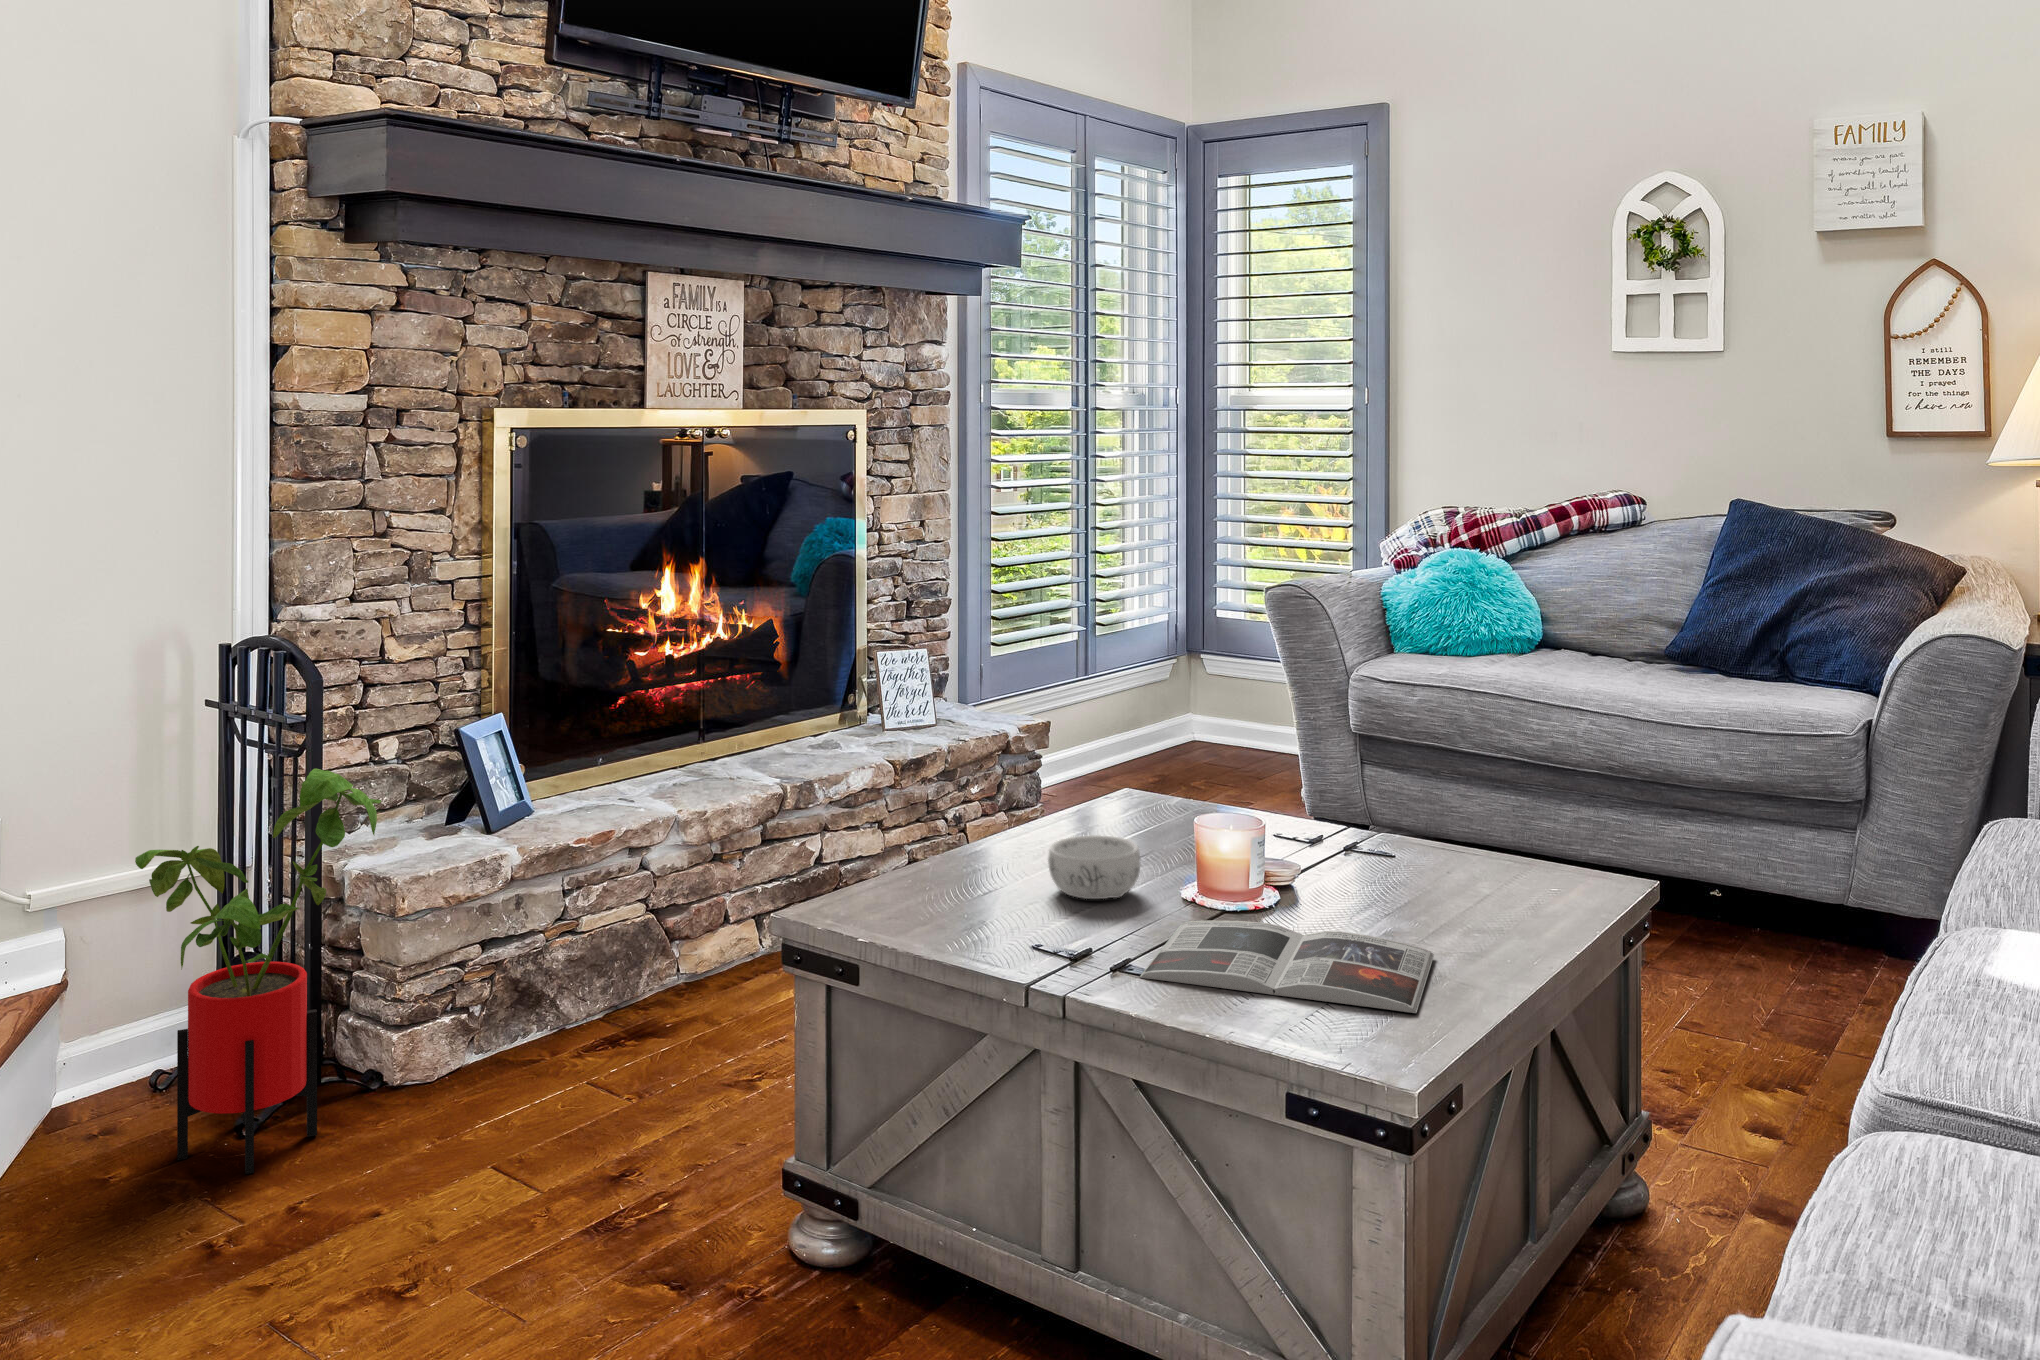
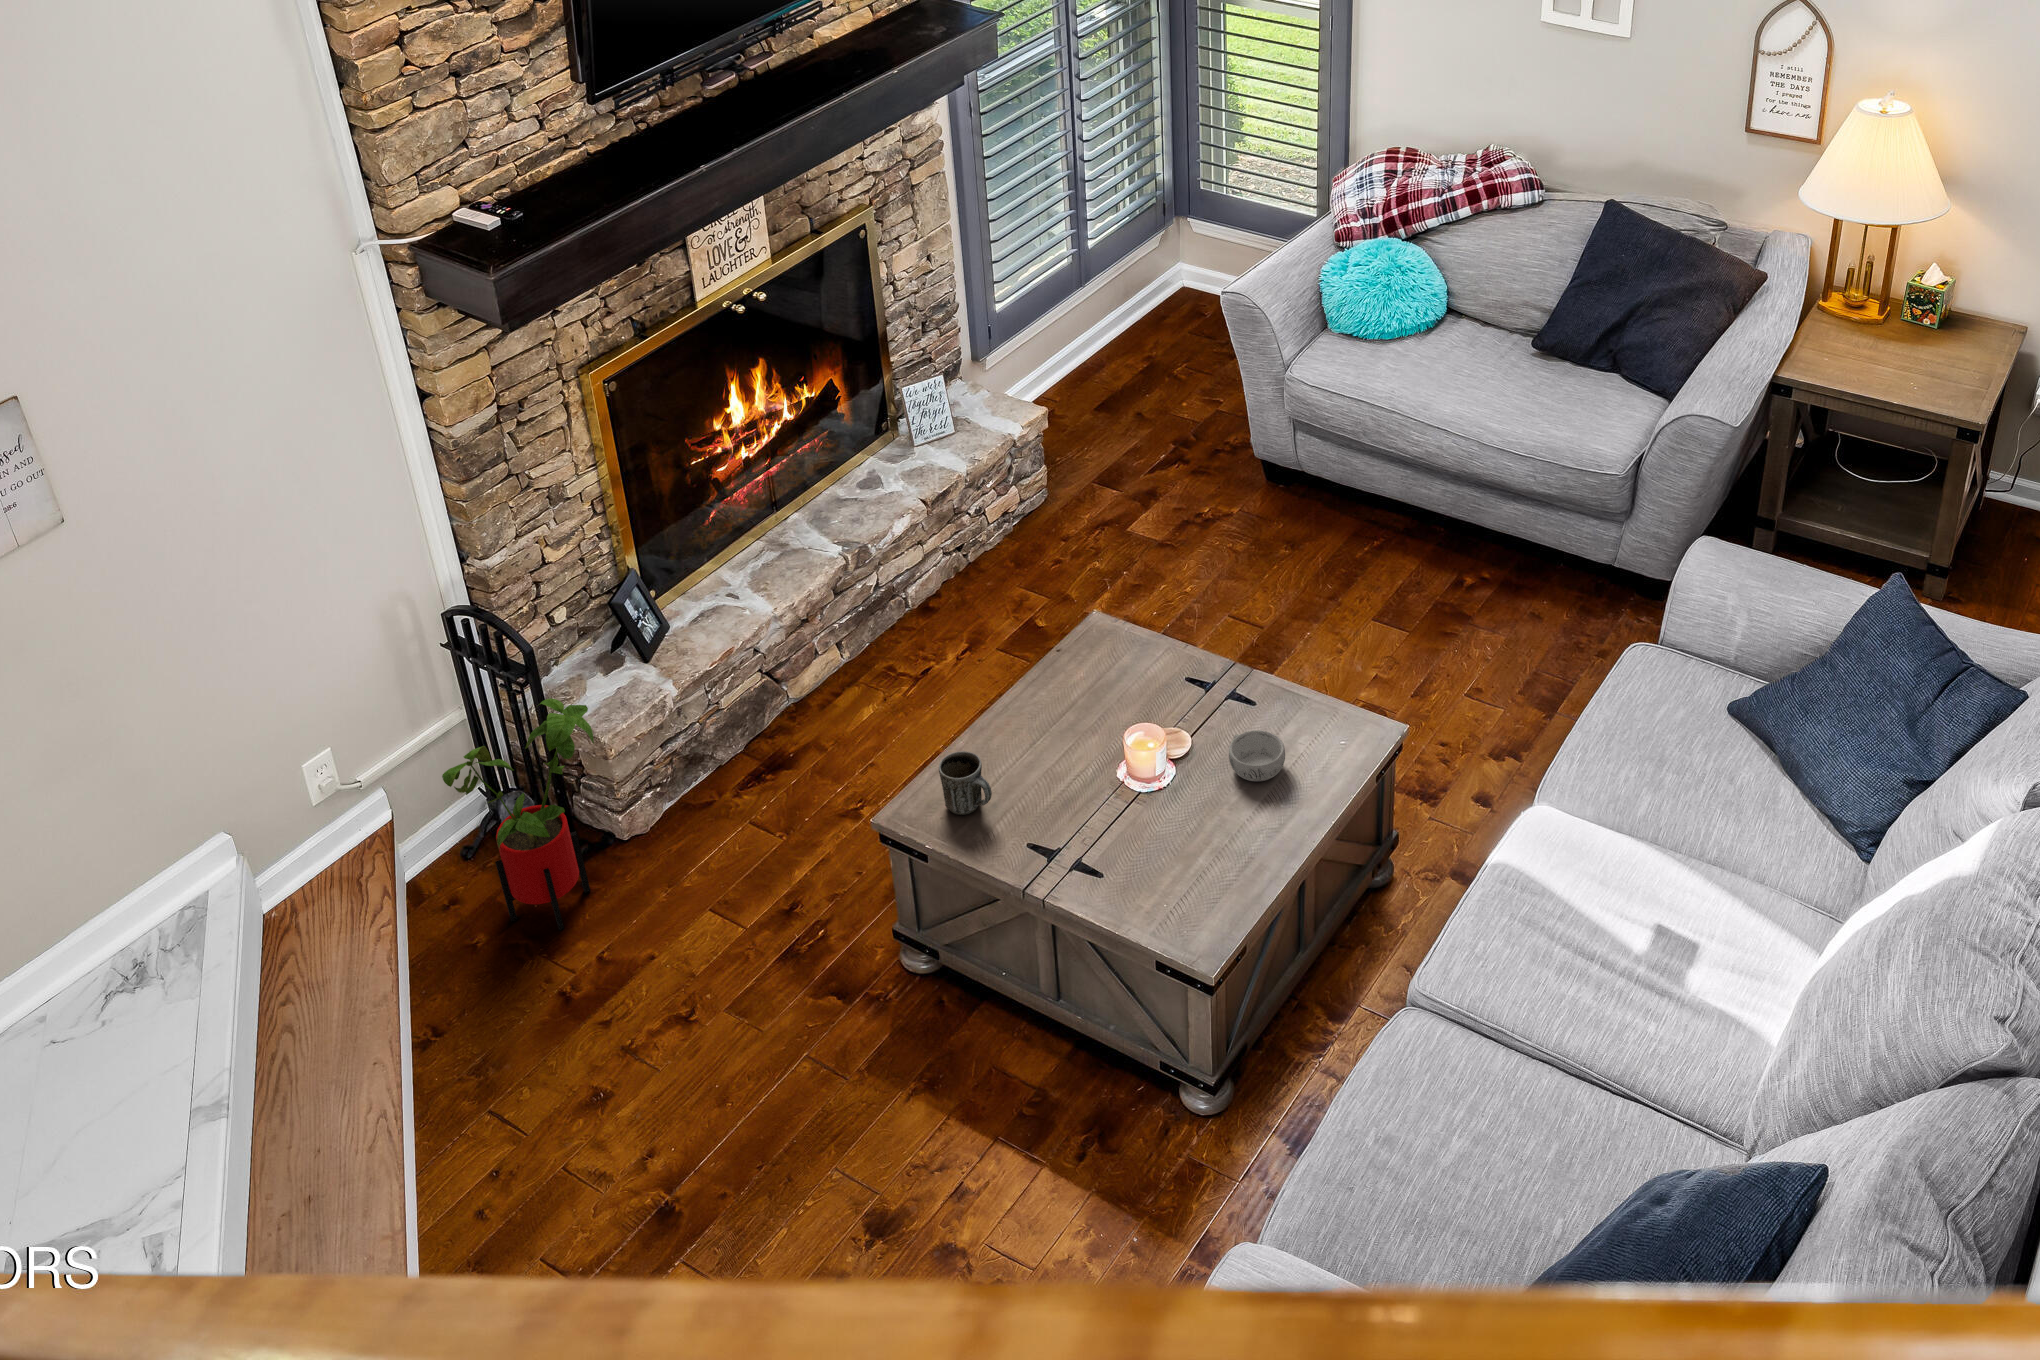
mug: none [895,813,979,916] -> present [939,751,992,815]
decorative bowl: present [1048,835,1140,899] -> present [1229,730,1285,781]
magazine: present [1140,920,1434,1013] -> none [1085,811,1252,902]

